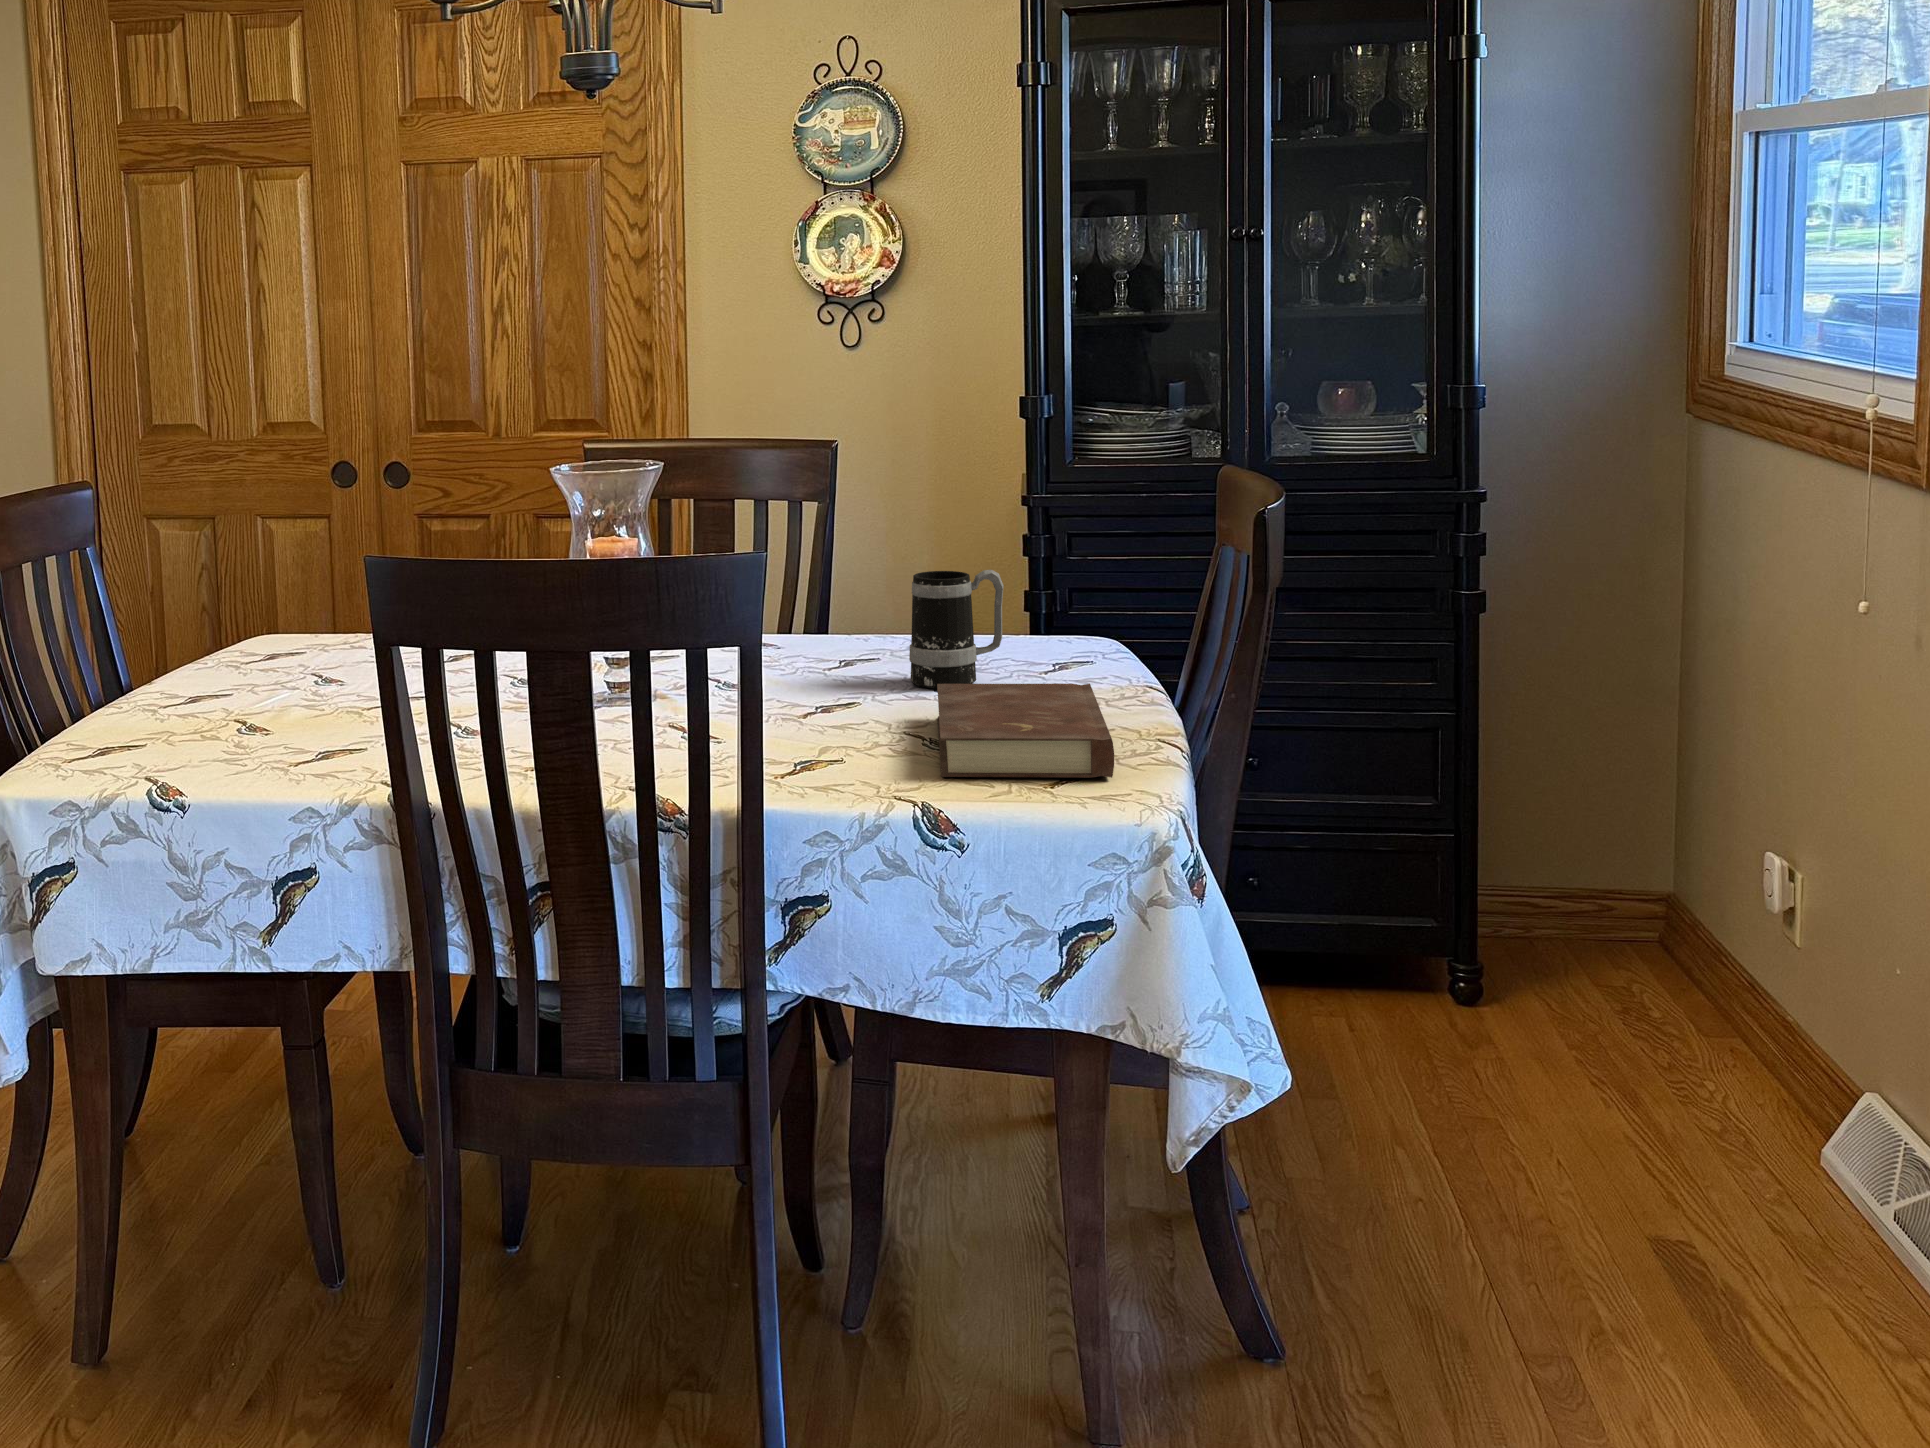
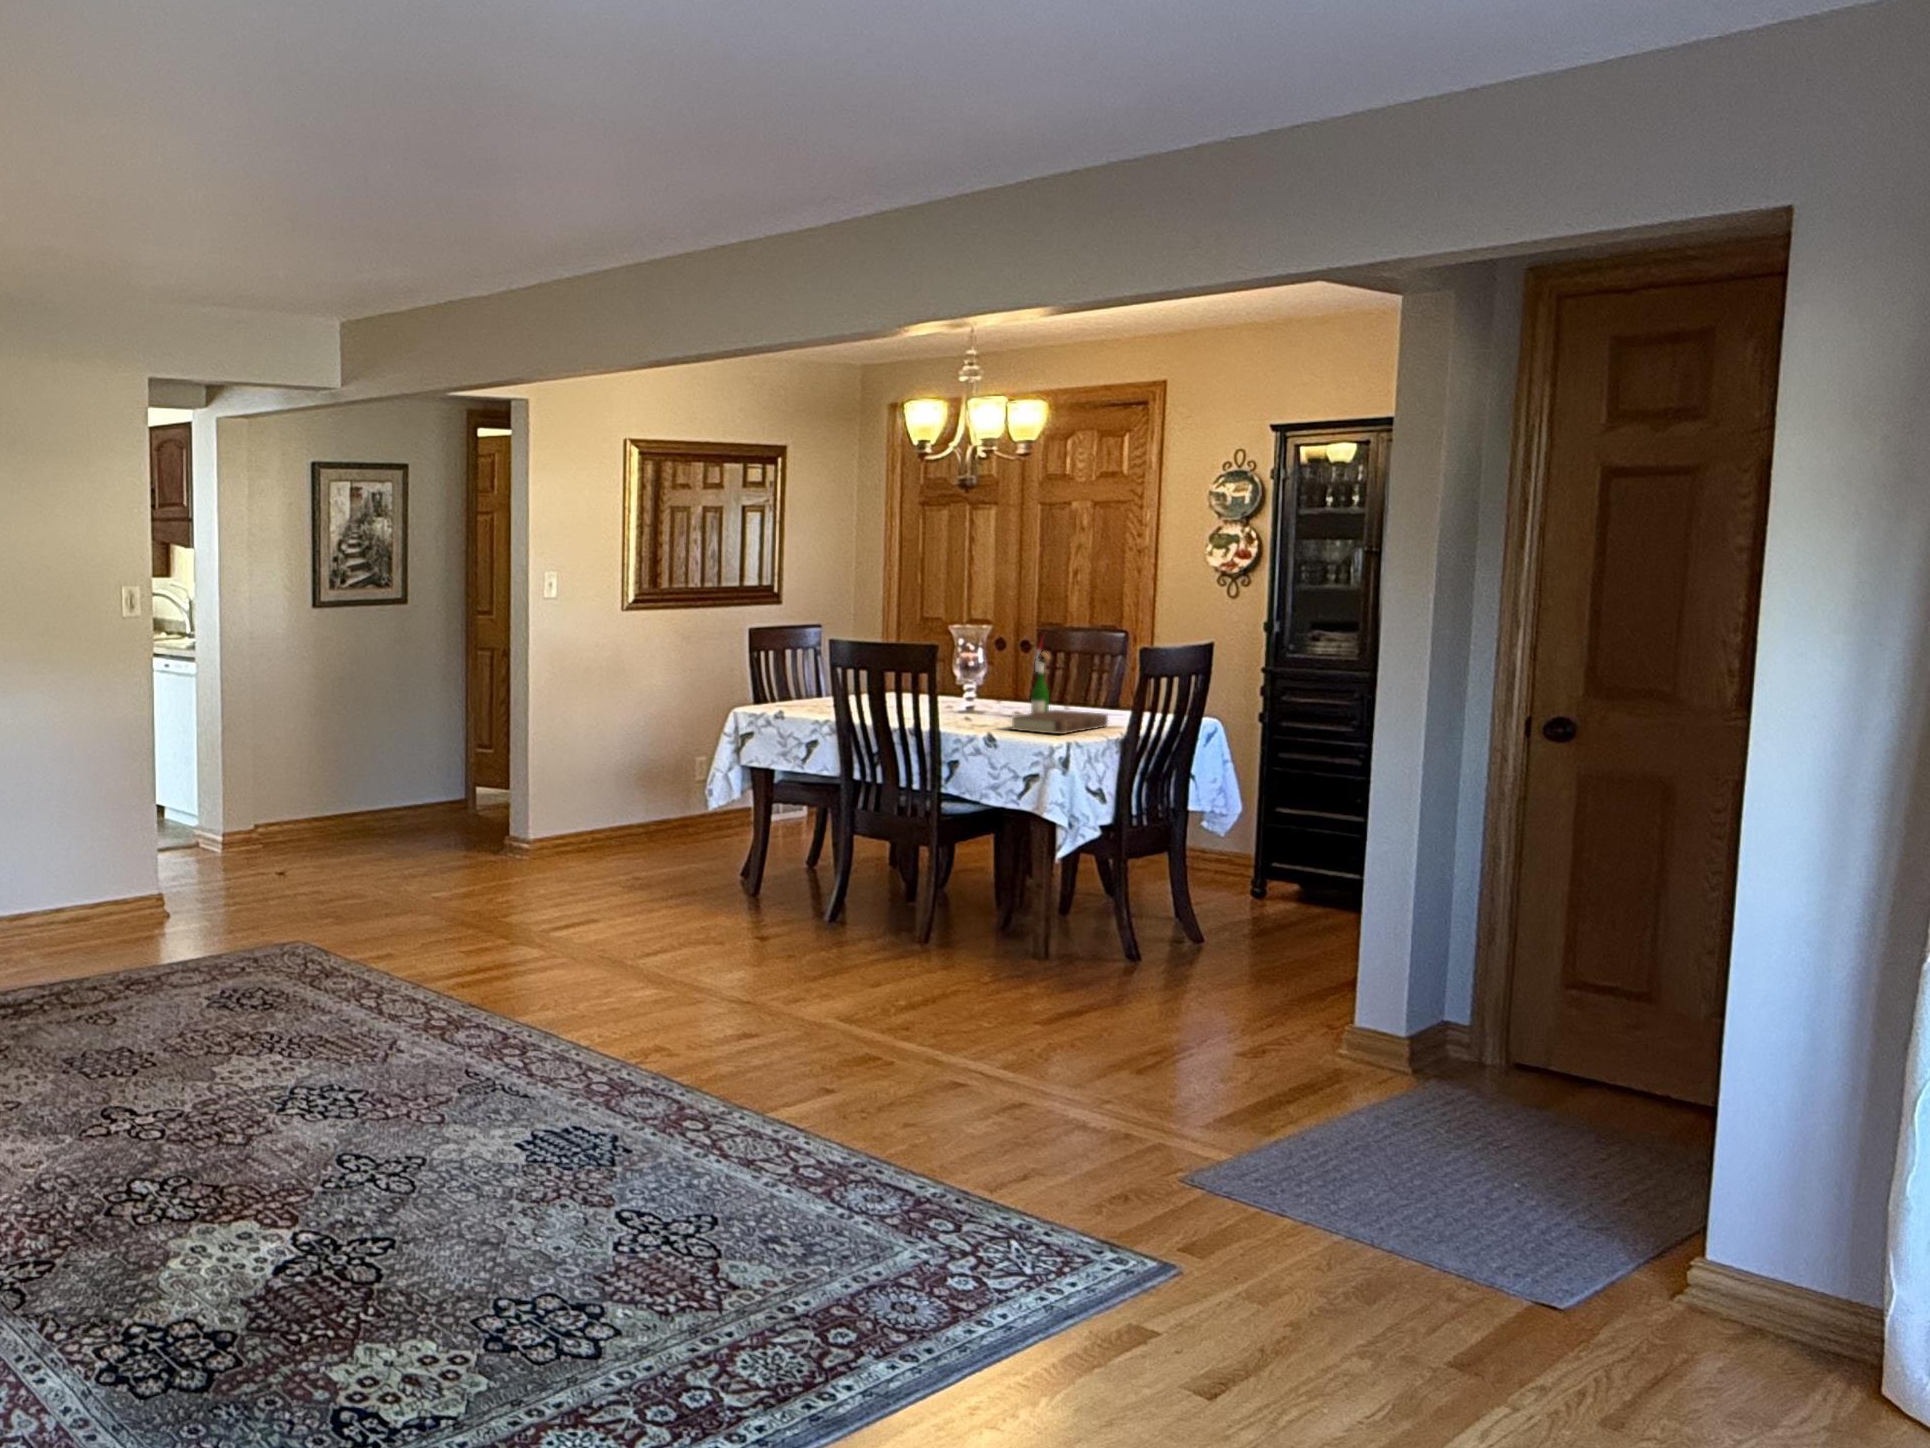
wine bottle: none [834,471,909,708] -> present [1031,642,1050,713]
mug: present [909,570,1004,688] -> none [1074,675,1113,718]

